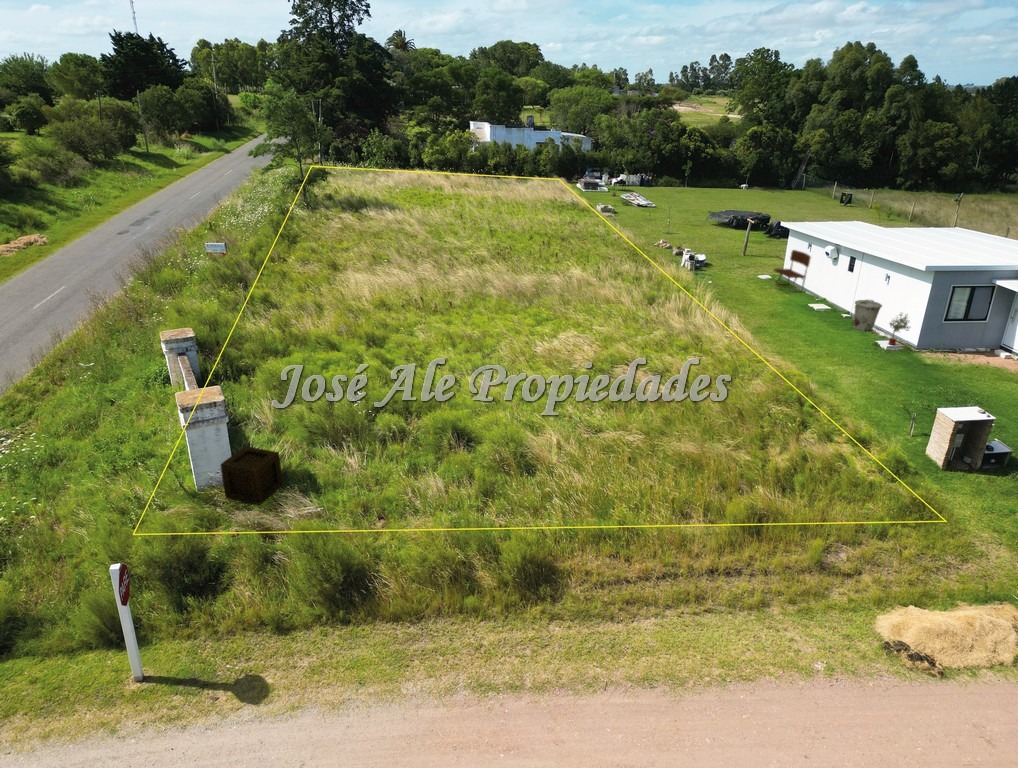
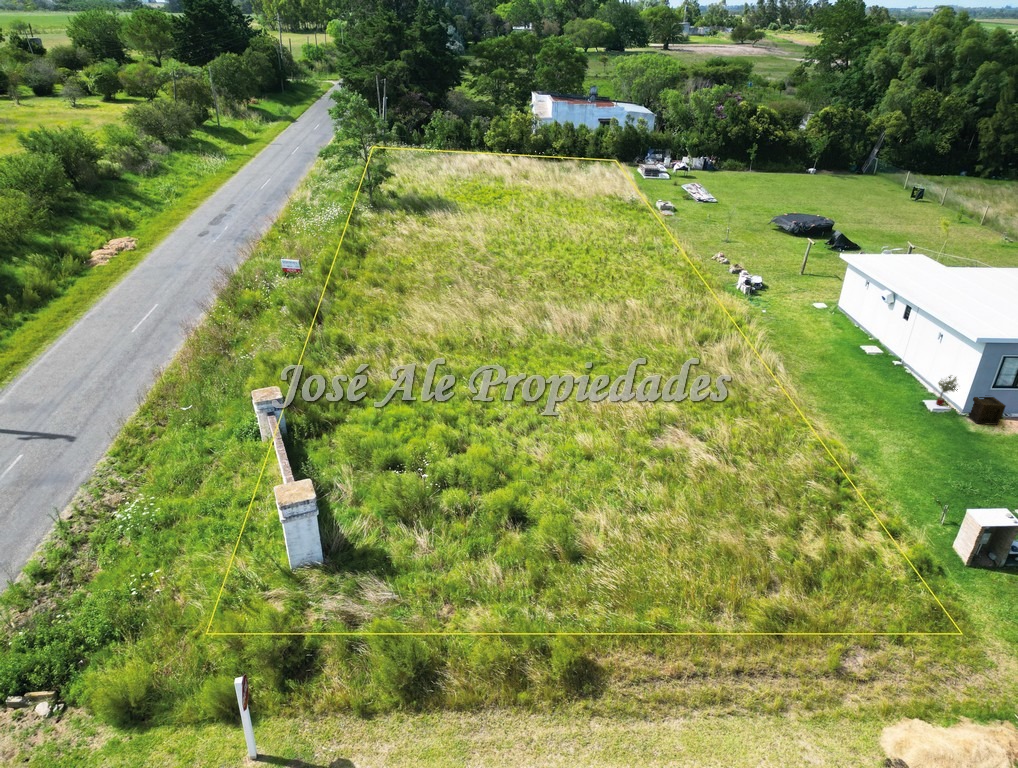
bench: present [774,250,811,292] -> none [826,287,865,331]
trash can: present [853,300,882,331] -> none [901,354,933,386]
wooden crate: present [221,446,282,505] -> present [967,395,1006,425]

